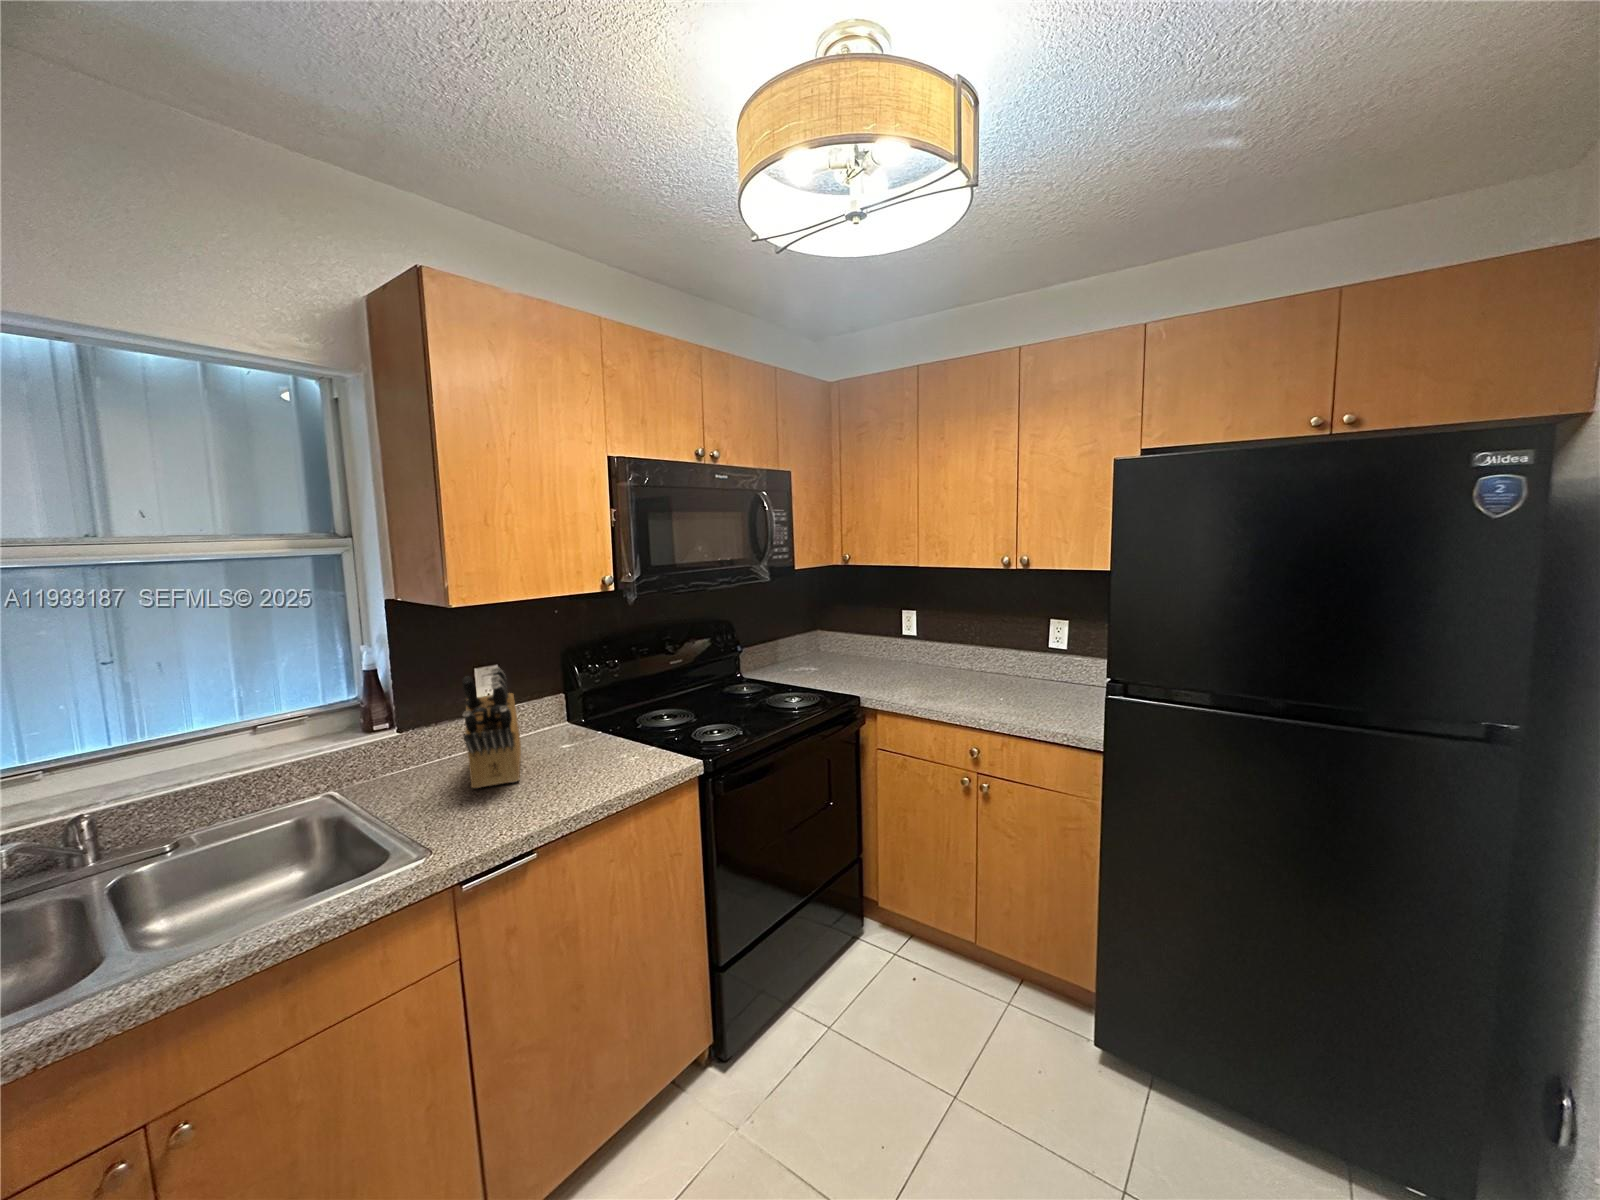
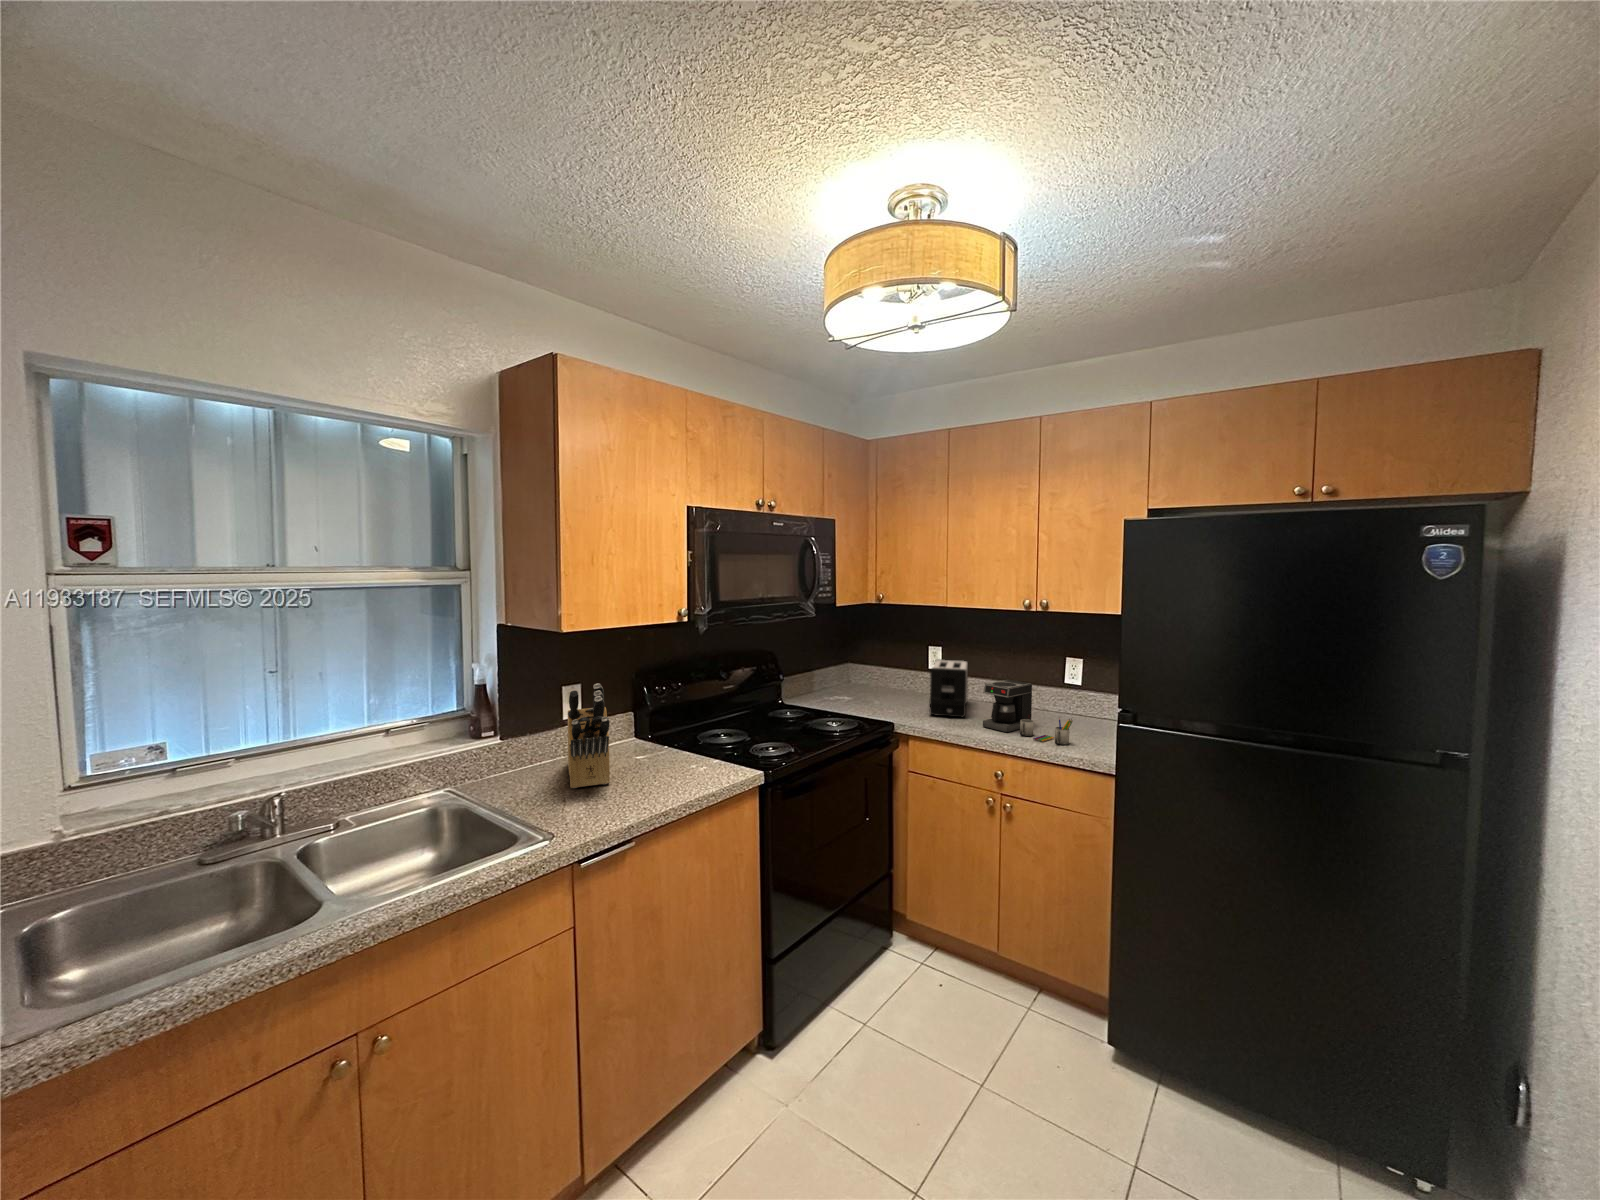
toaster: none [901,624,945,689] -> present [930,659,968,717]
coffee maker: none [958,646,1057,718] -> present [983,680,1073,745]

